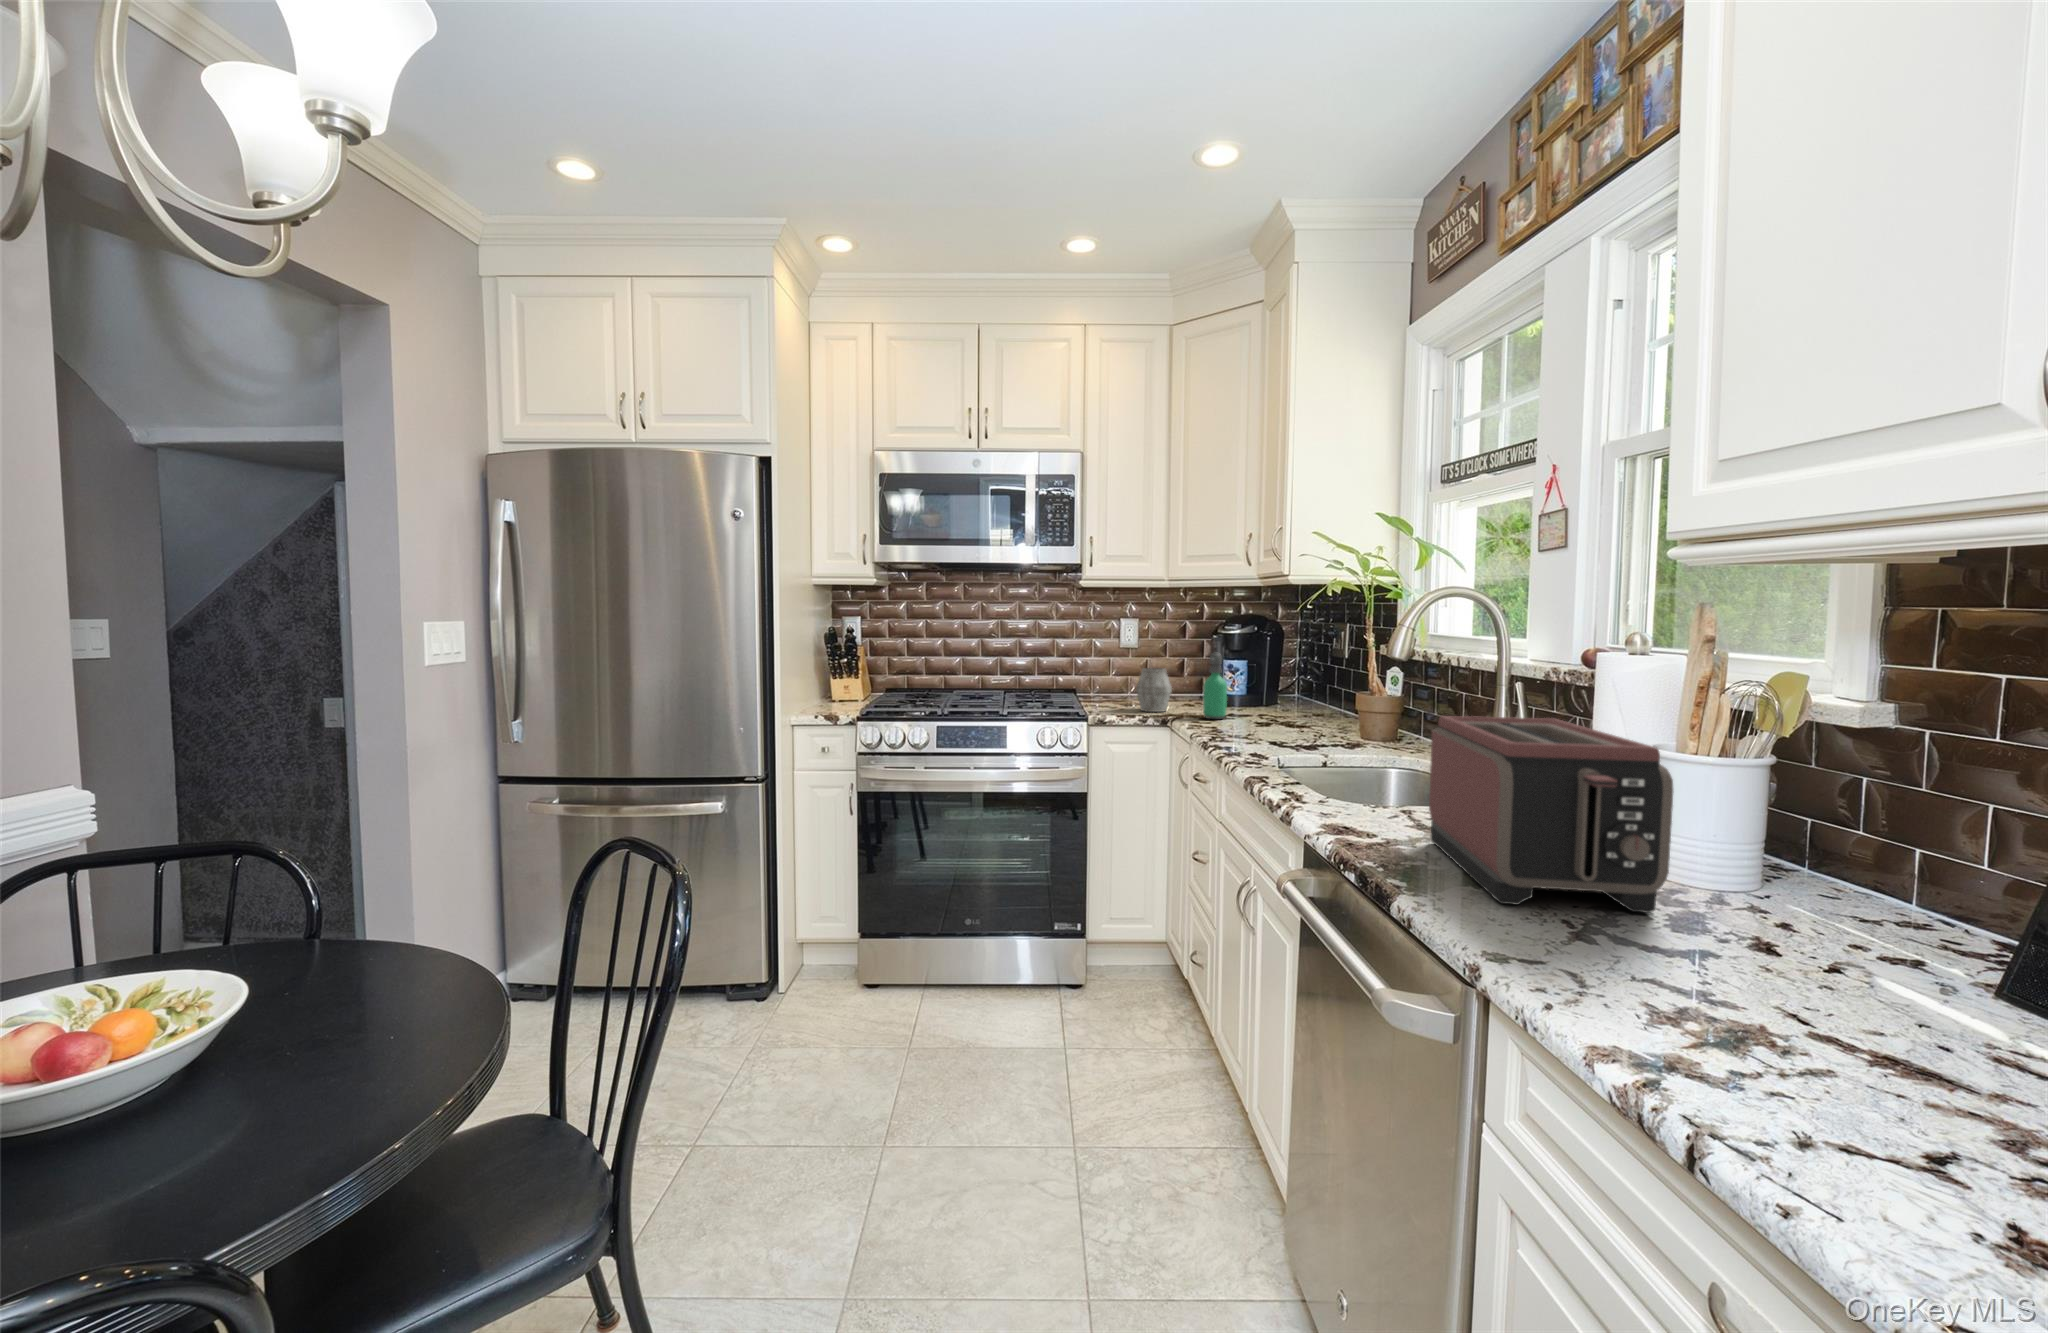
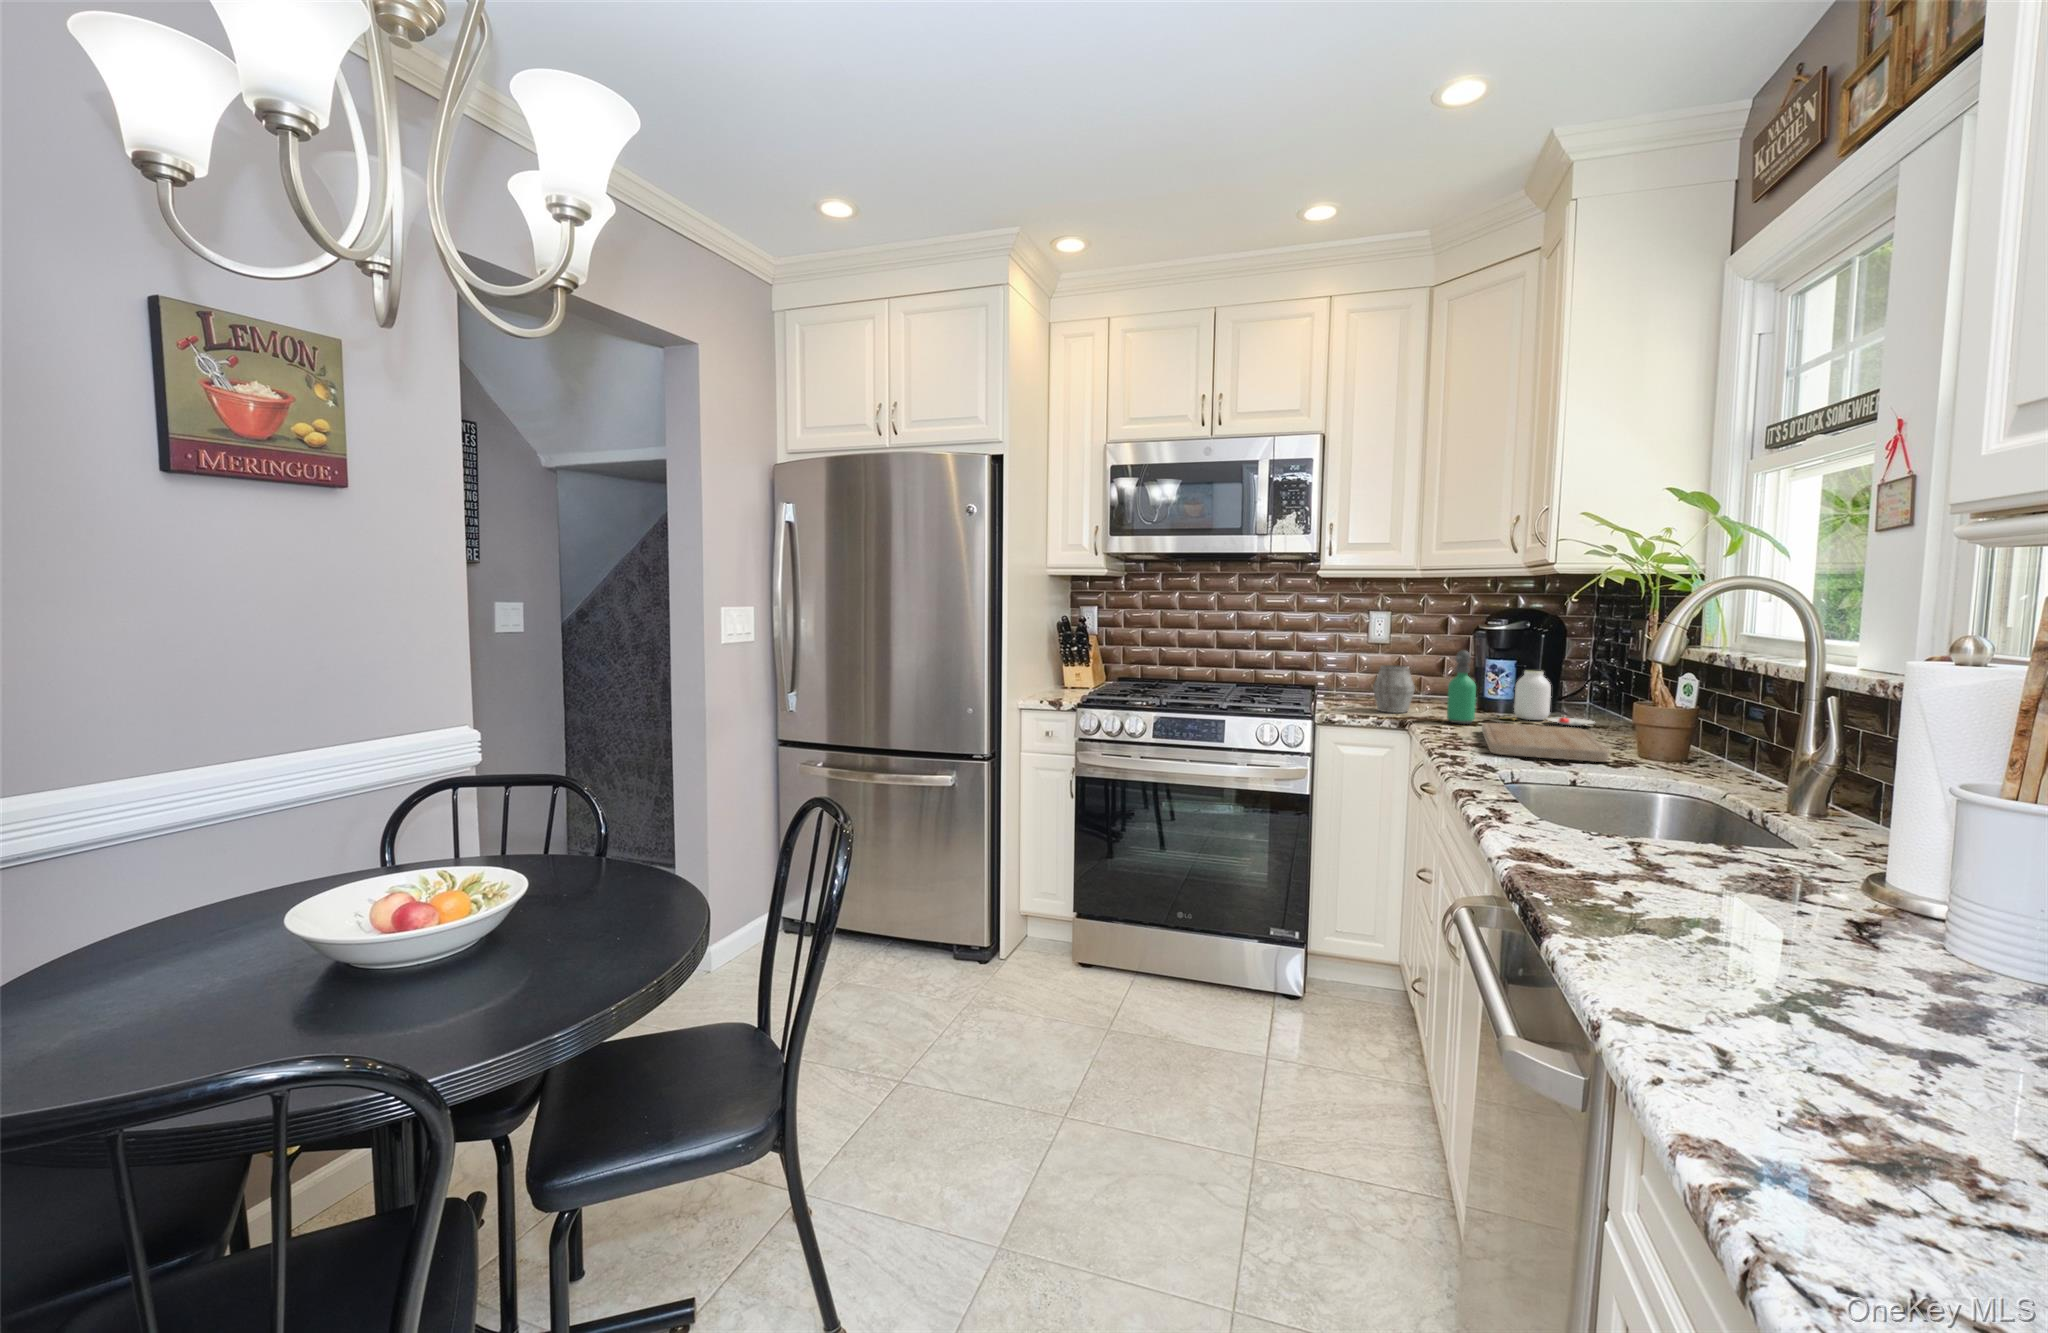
jar: none [1242,670,1318,717] -> present [1508,671,1594,726]
toaster: present [1429,716,1673,913] -> none [1638,733,1944,998]
cutting board: none [1237,717,1346,746] -> present [1482,723,1609,762]

